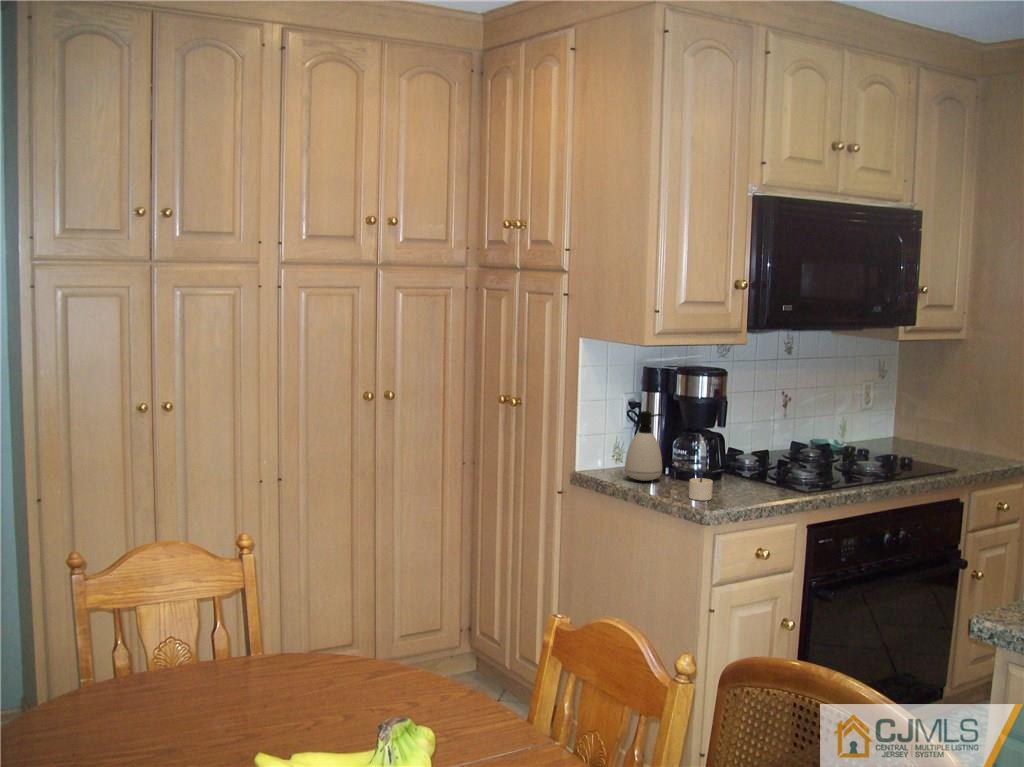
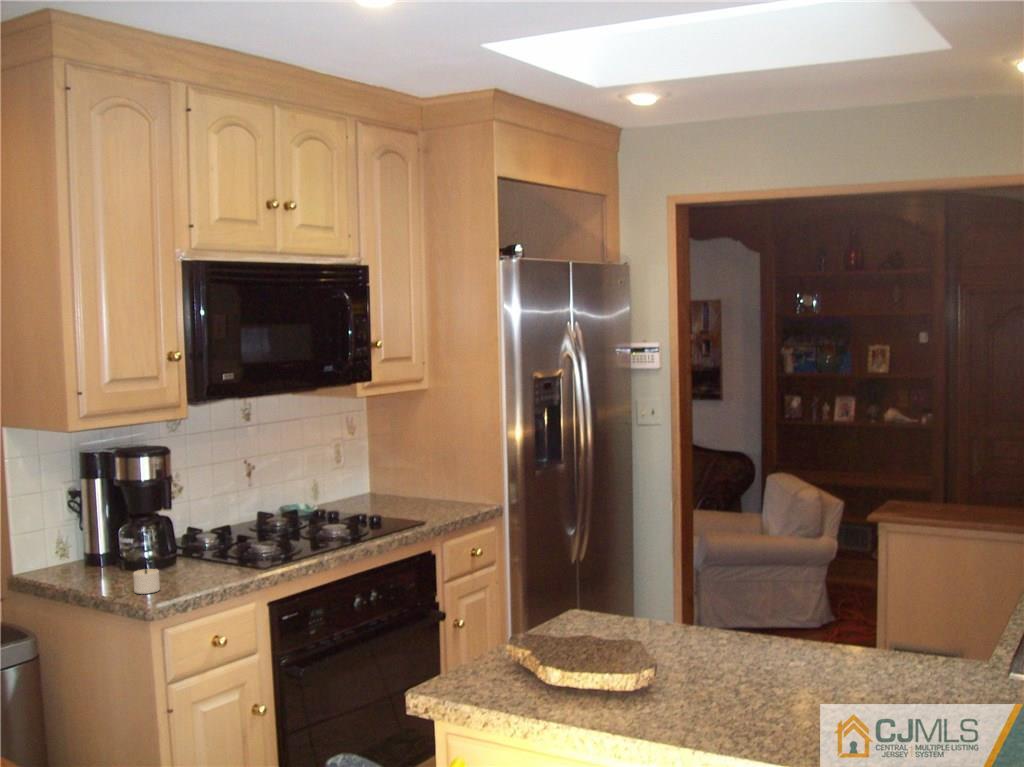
soap dispenser: present [625,411,663,481] -> none [63,502,107,580]

